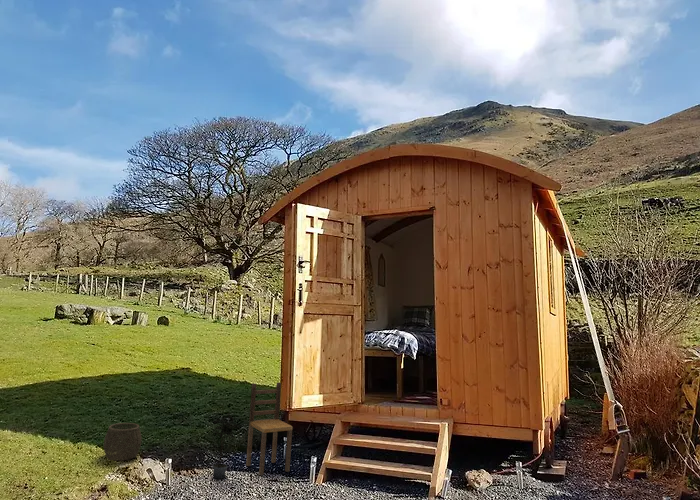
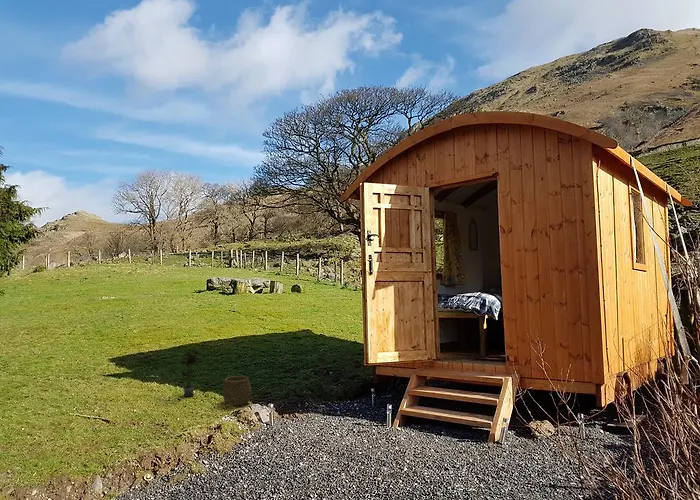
chair: present [246,382,293,475] -> none [337,342,372,421]
potted plant: present [212,414,240,479] -> present [182,348,199,397]

